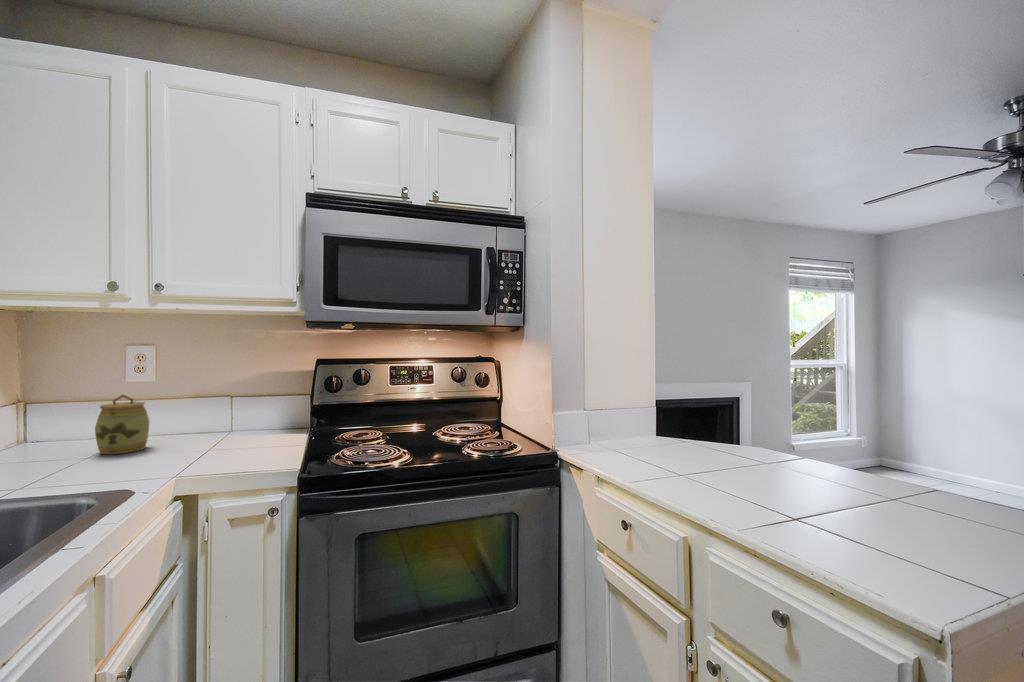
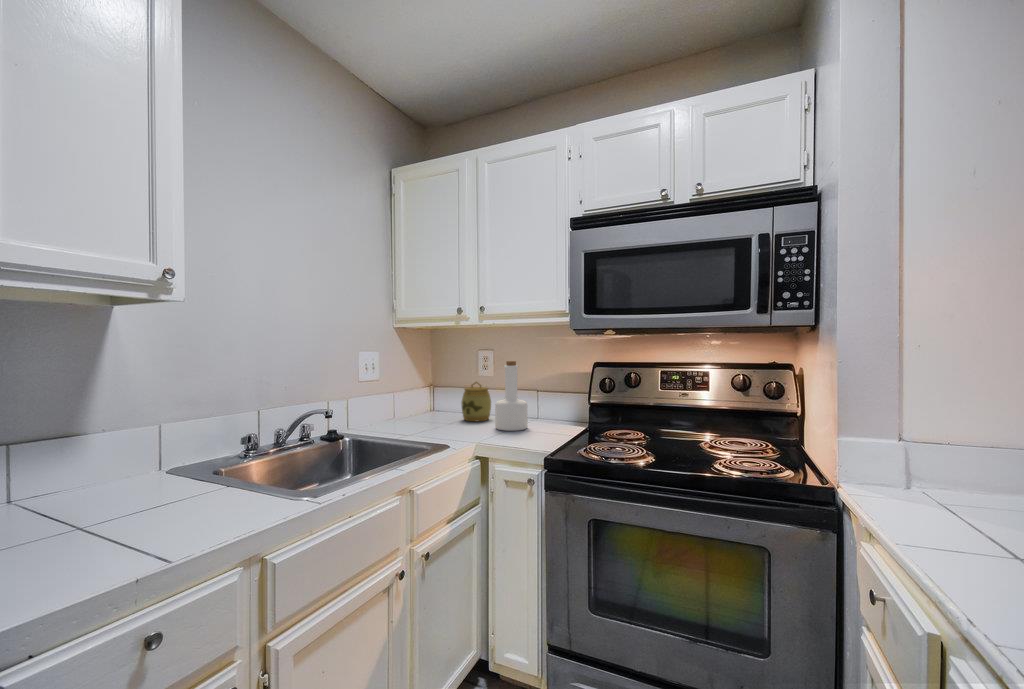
bottle: none [178,363,229,457] -> present [495,361,528,431]

